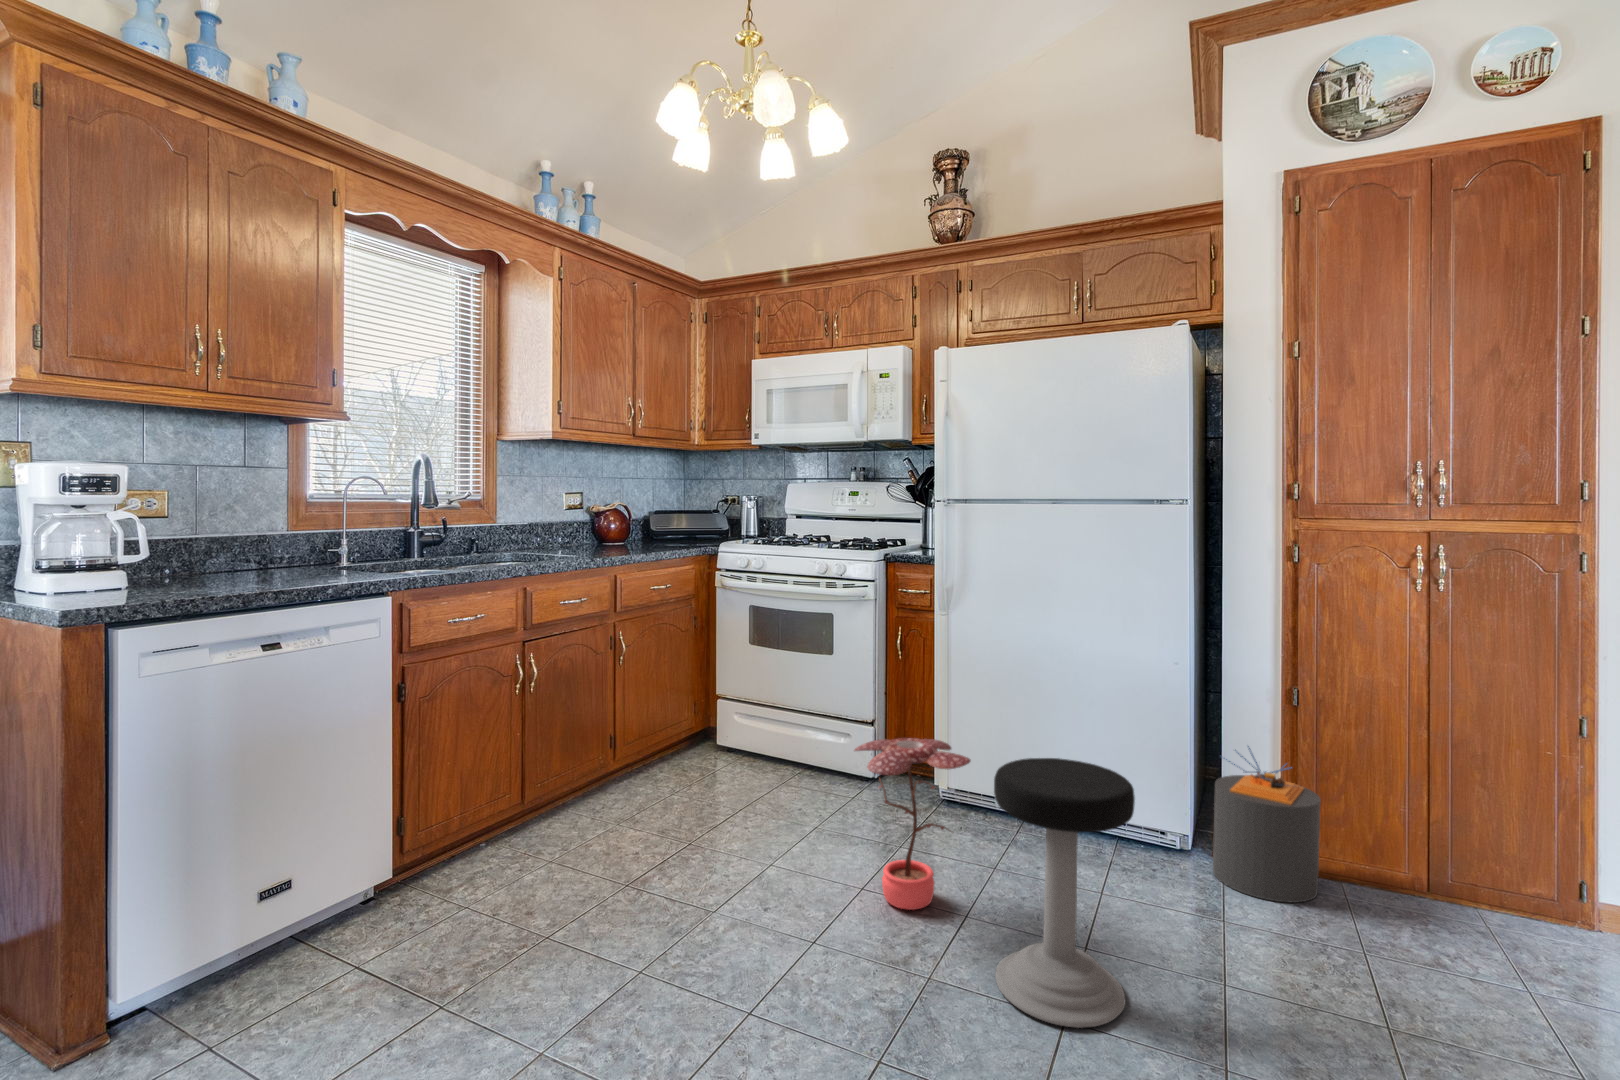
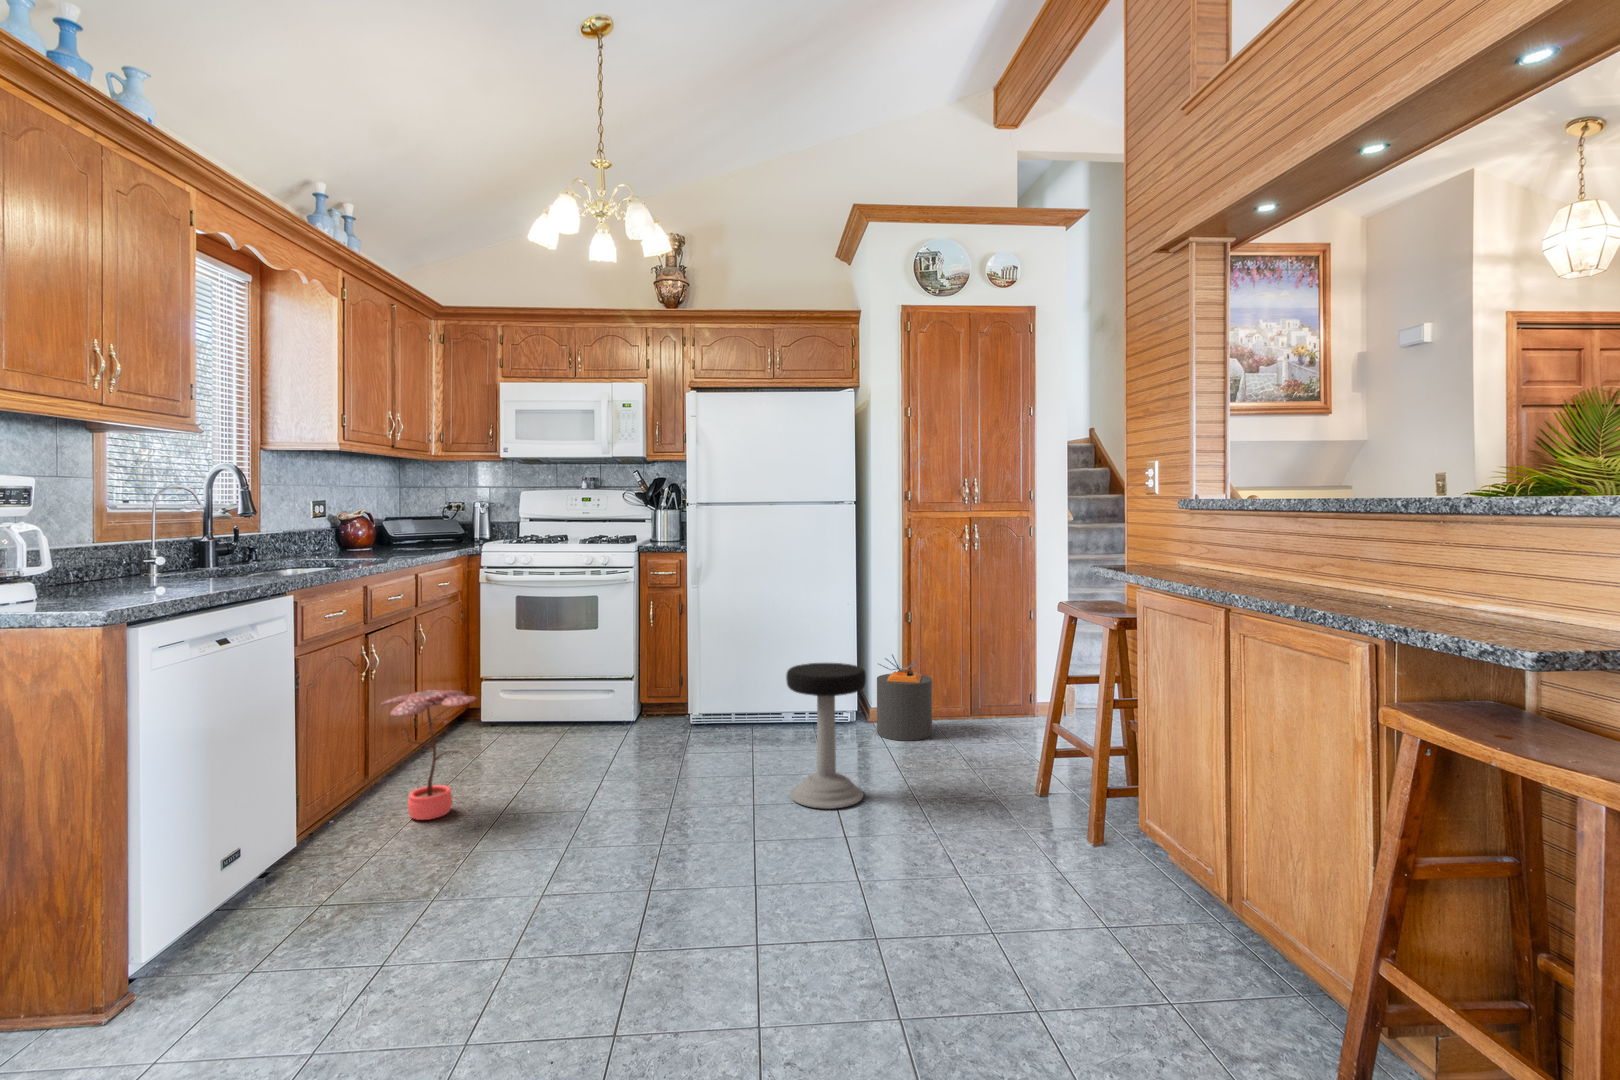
potted plant: present [854,738,971,910] -> present [381,690,477,820]

